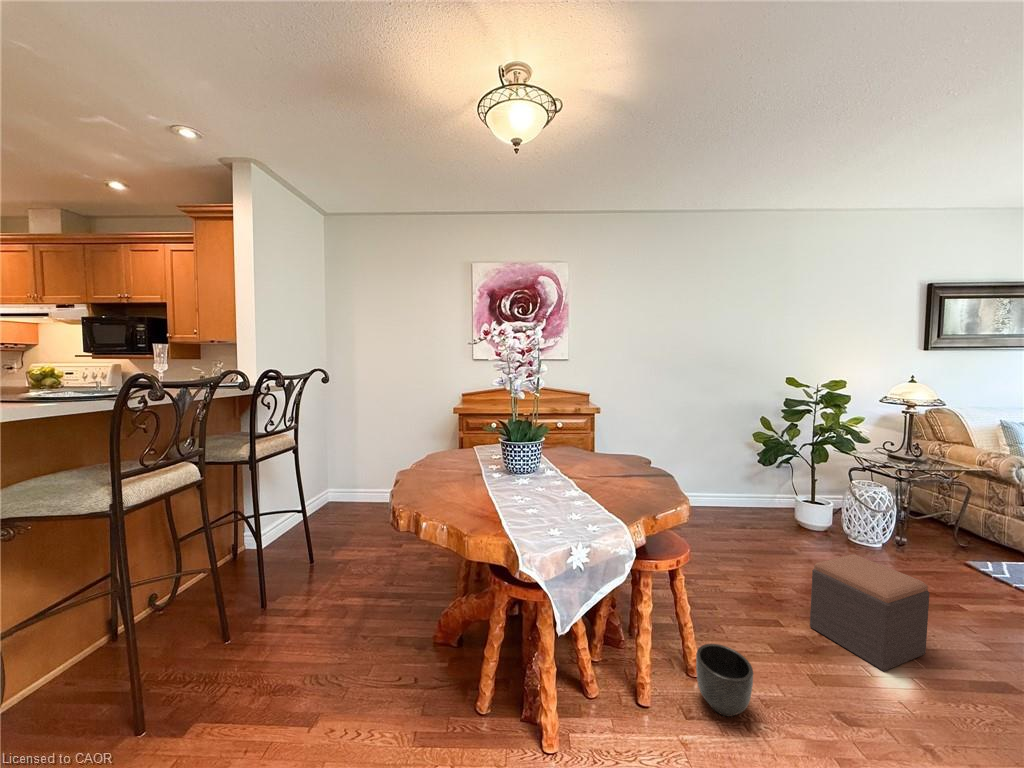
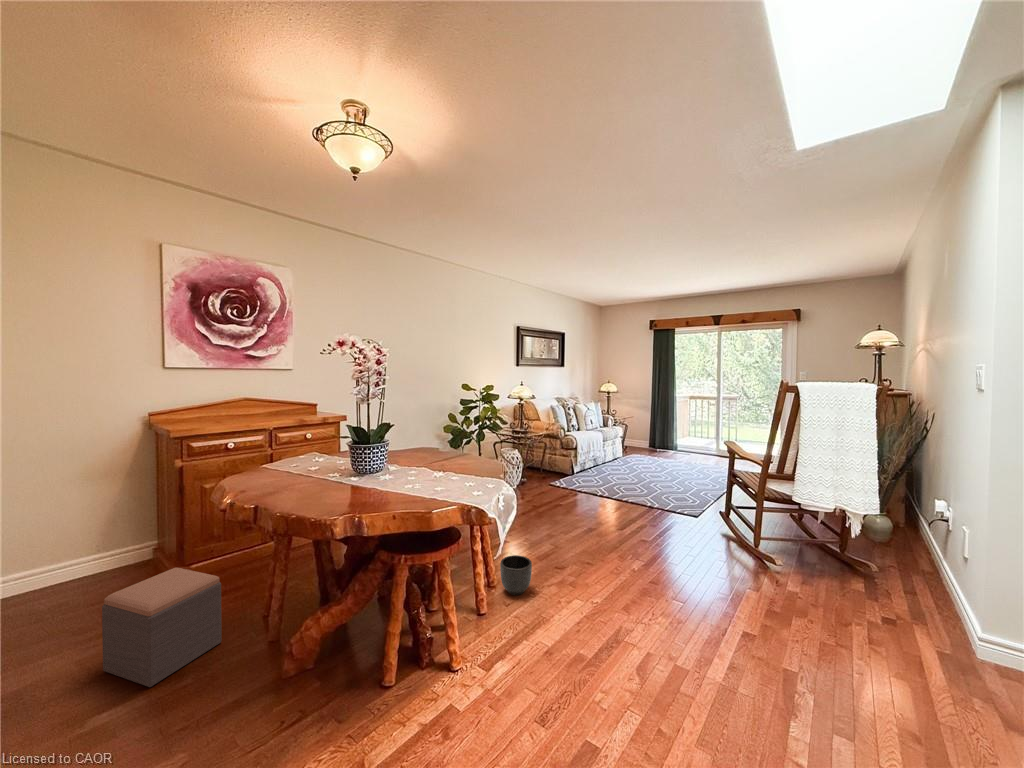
footstool: present [810,554,930,671] -> present [102,567,222,687]

